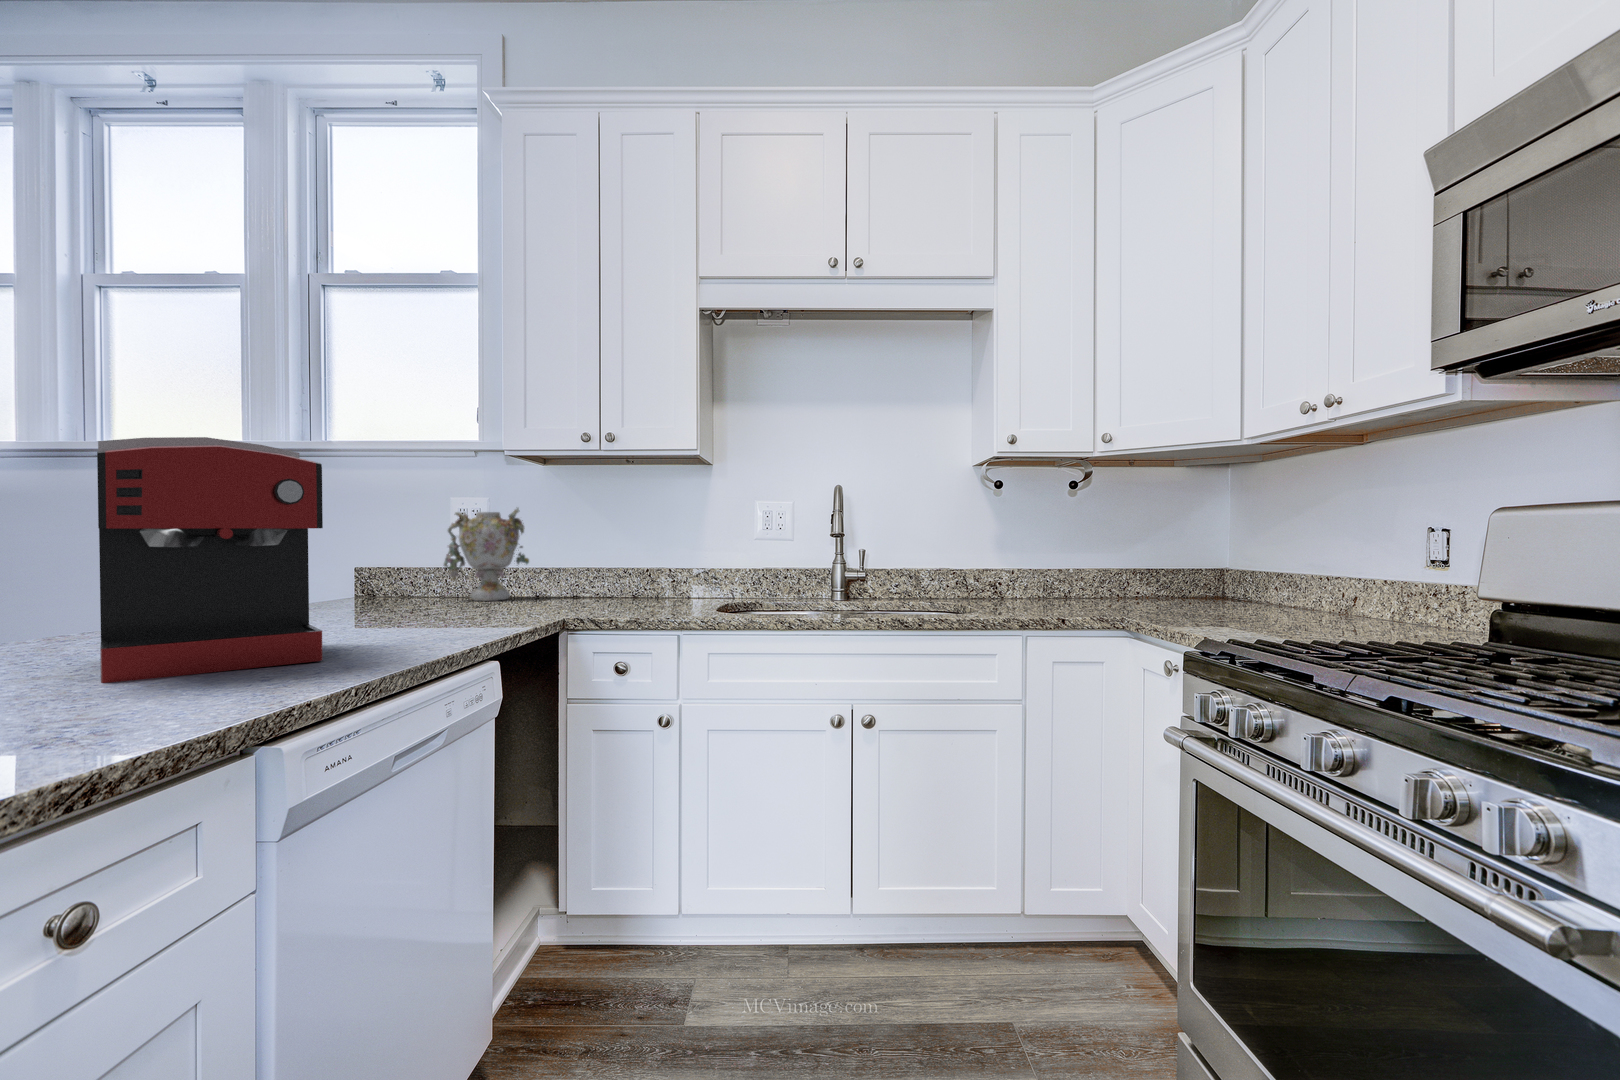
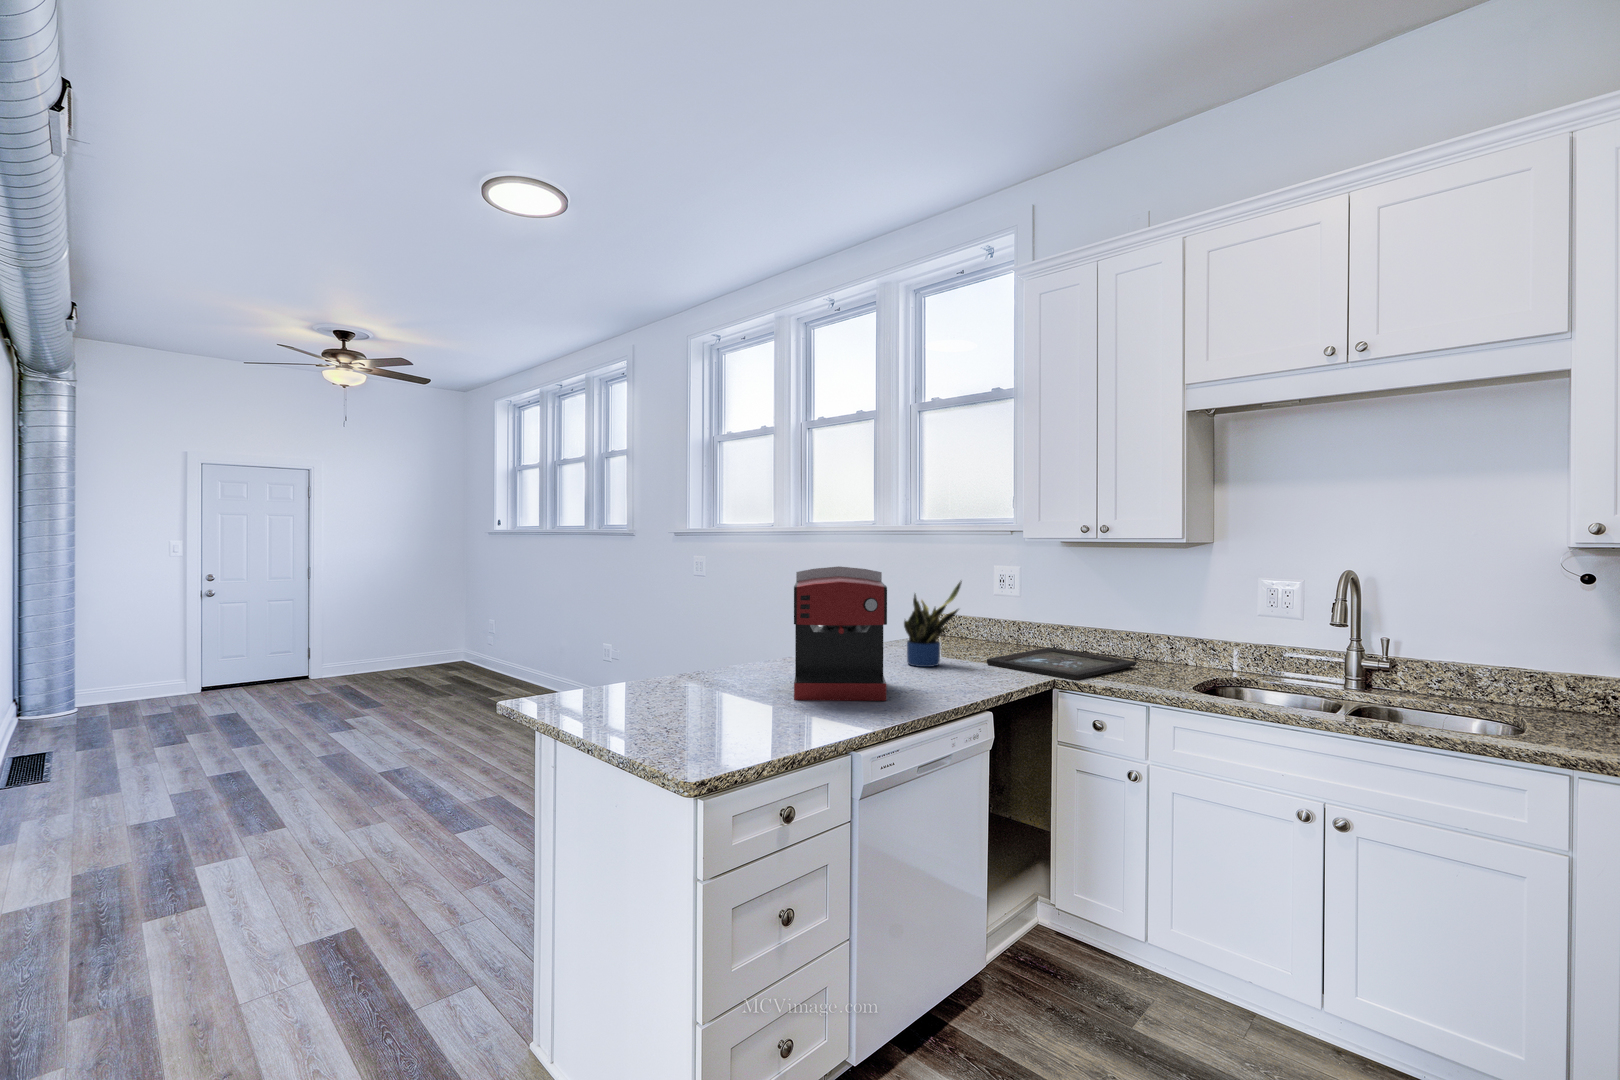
potted plant: none [325,493,426,625] -> present [904,581,962,667]
vase: present [444,508,529,601] -> none [988,574,1055,648]
tray: none [460,594,643,617] -> present [987,648,1137,680]

